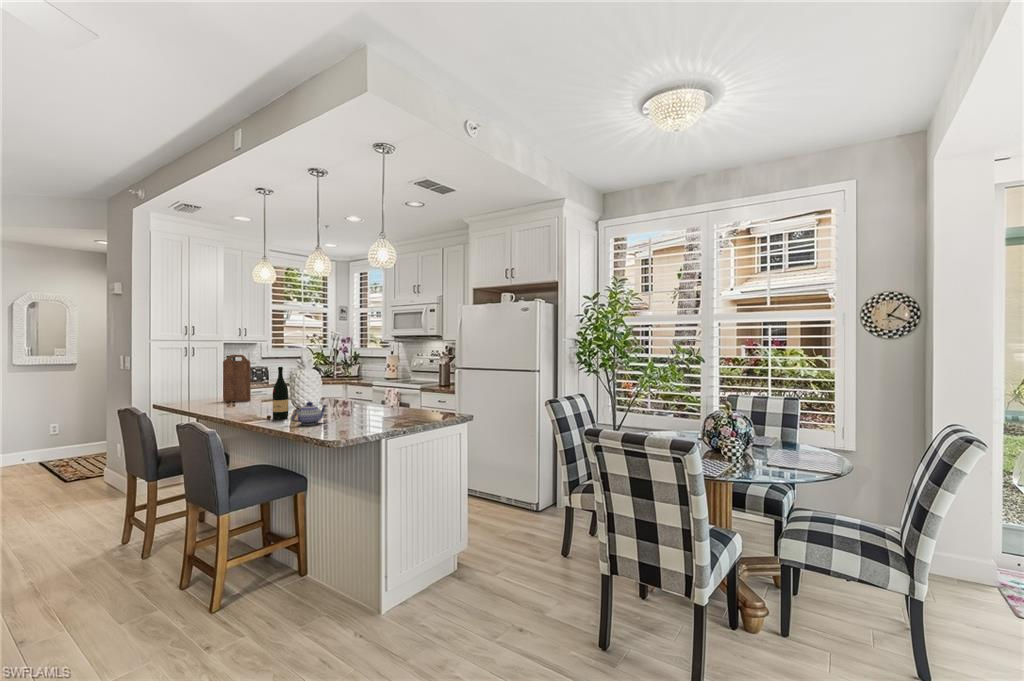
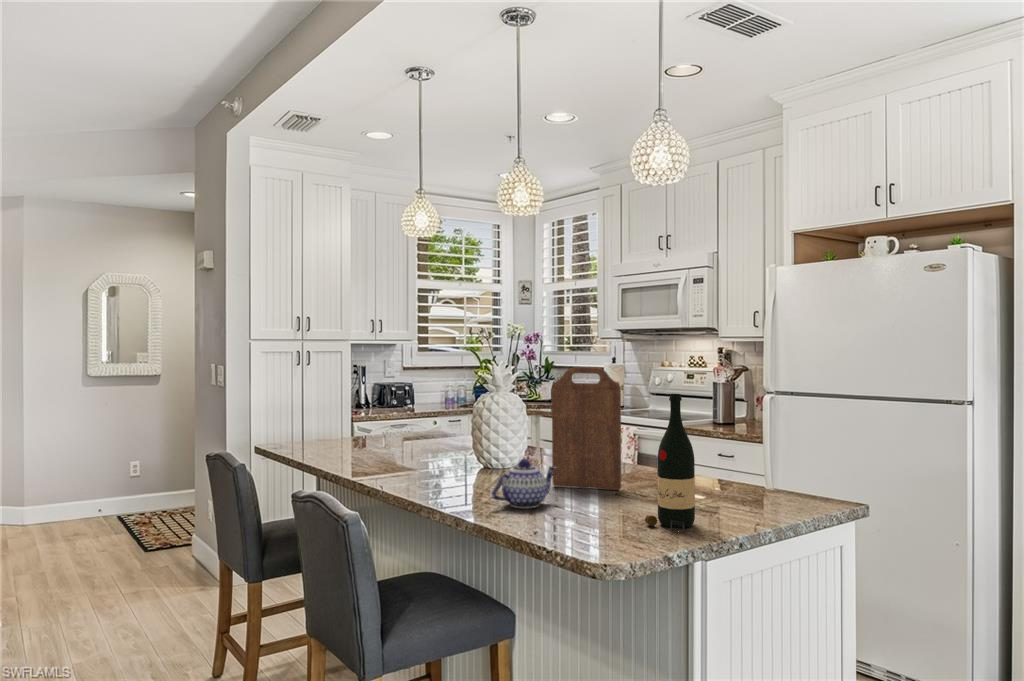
cutting board: present [223,355,251,401] -> present [552,367,621,490]
wine bottle: present [267,367,288,420] -> present [645,394,695,531]

